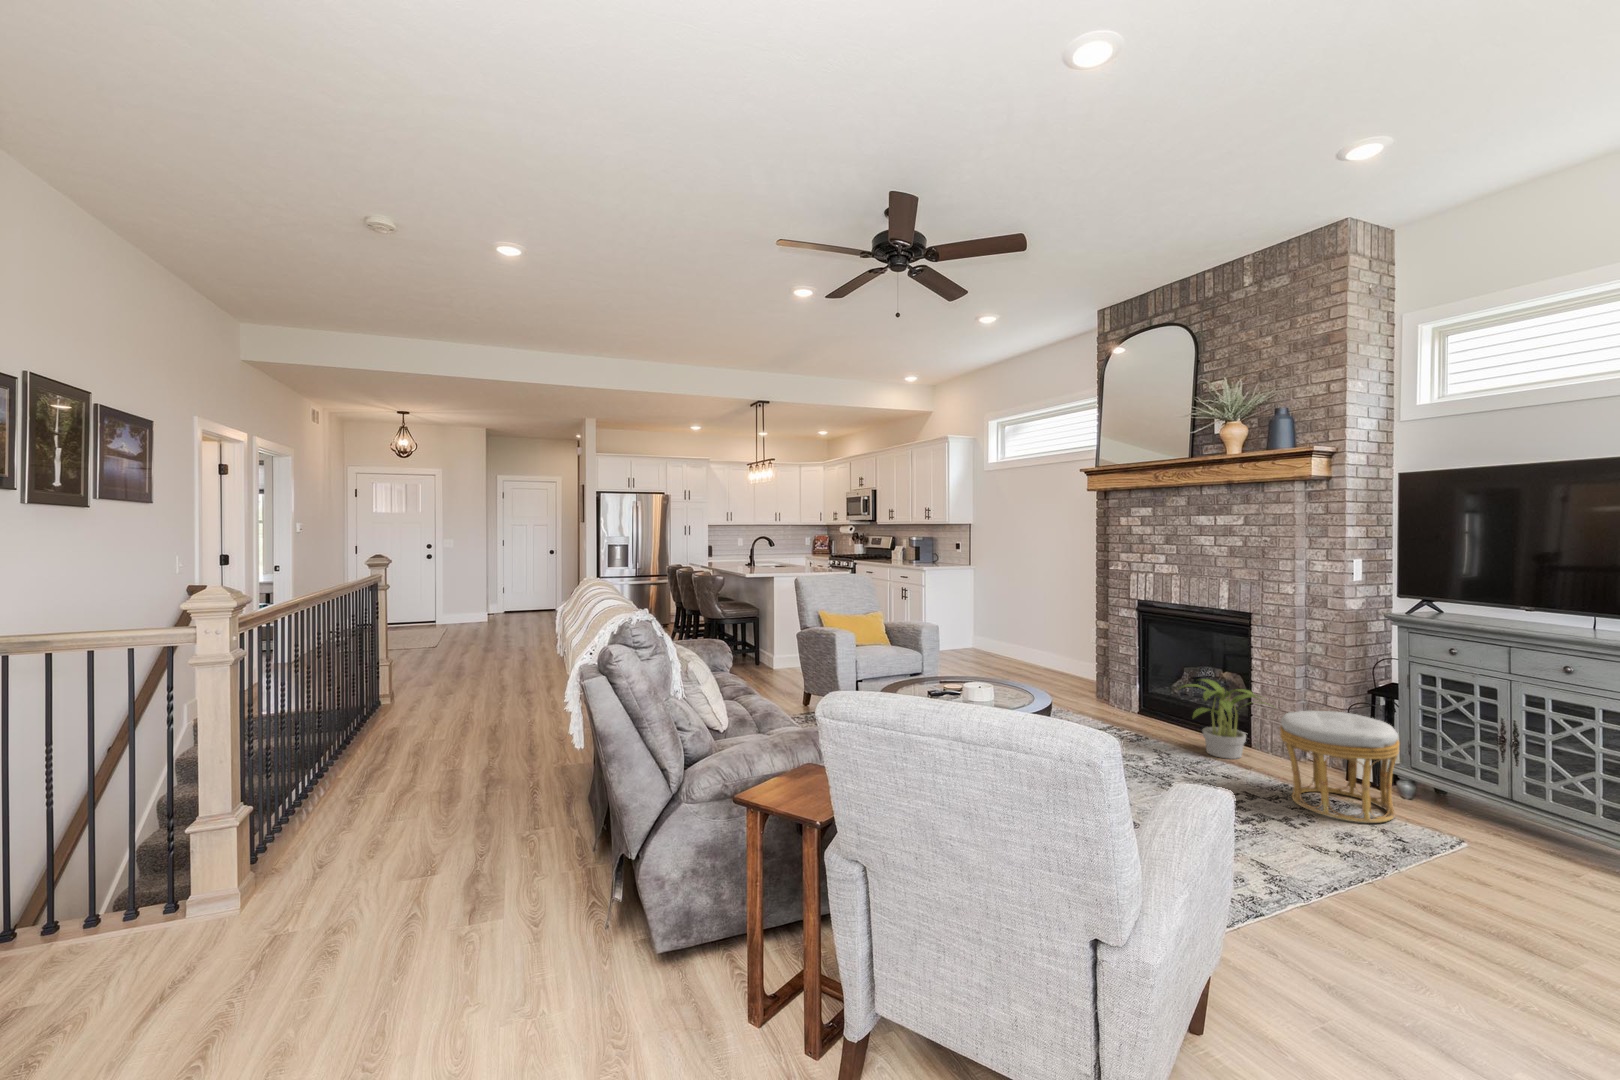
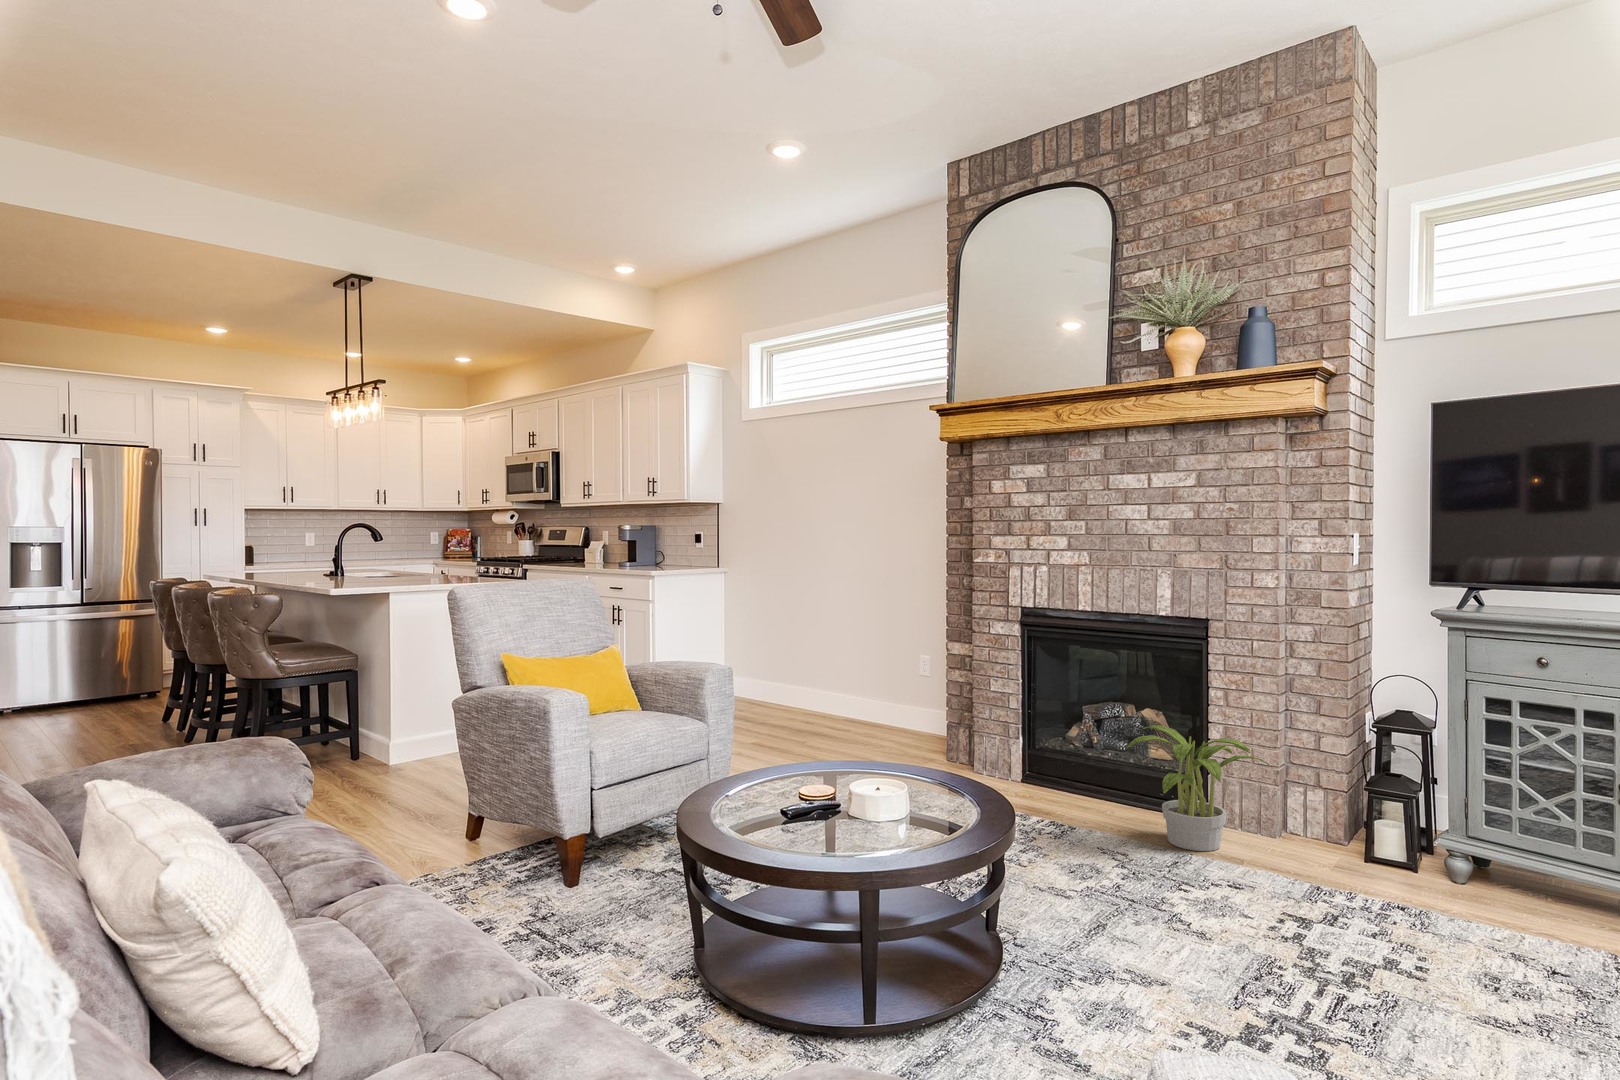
ottoman: present [1280,711,1399,823] -> none [1325,765,1508,945]

